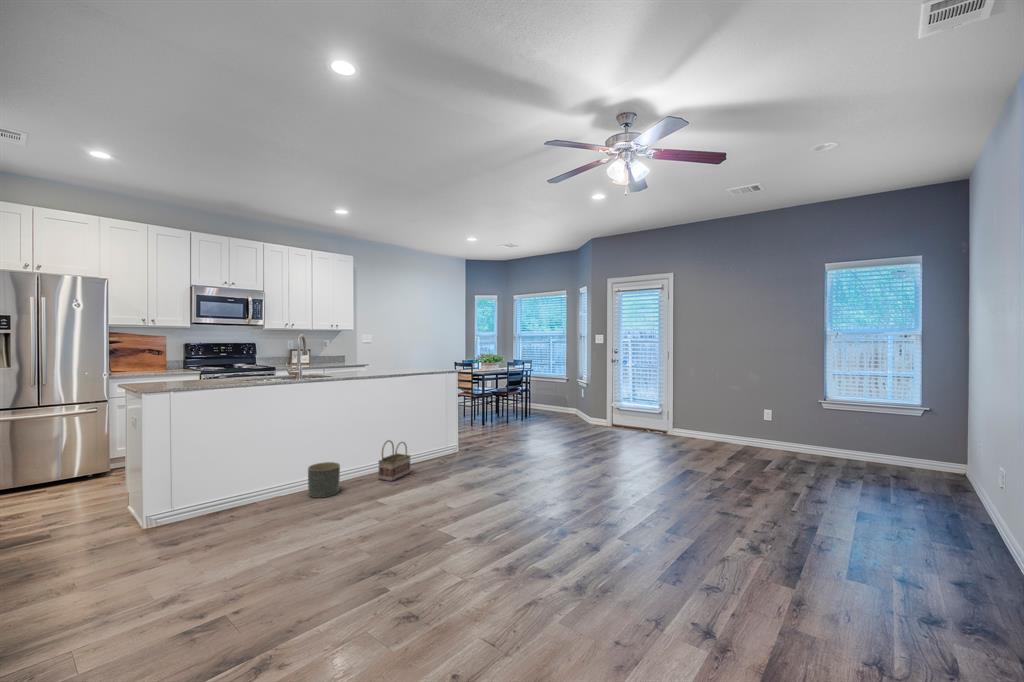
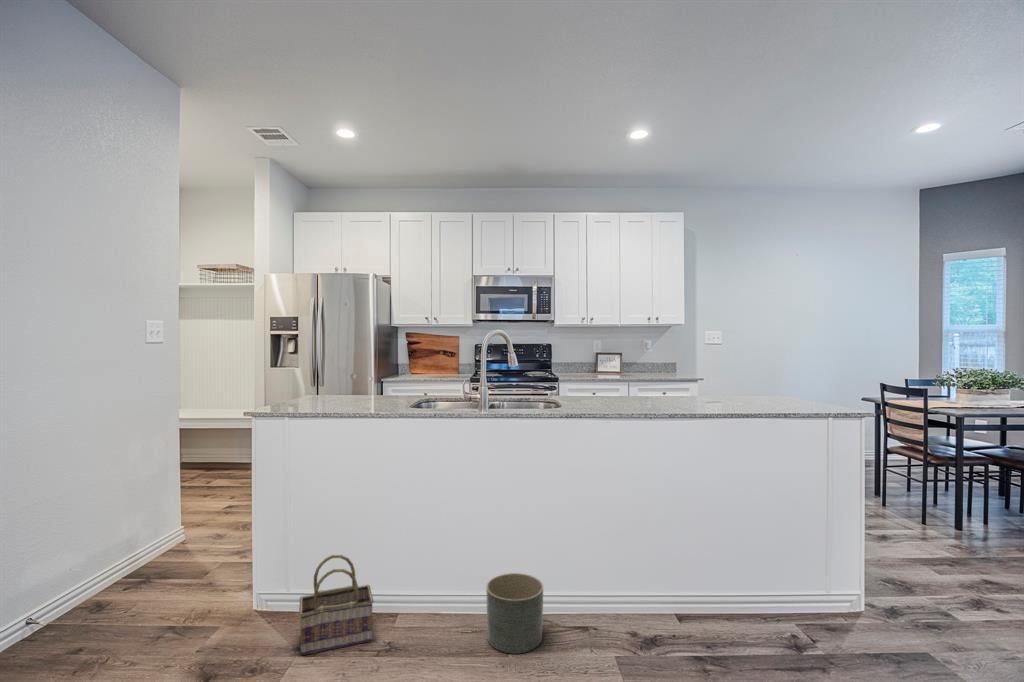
basket: present [378,440,411,481] -> present [299,555,373,655]

